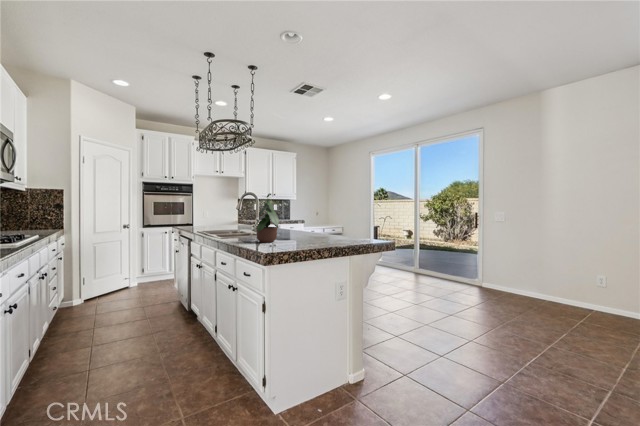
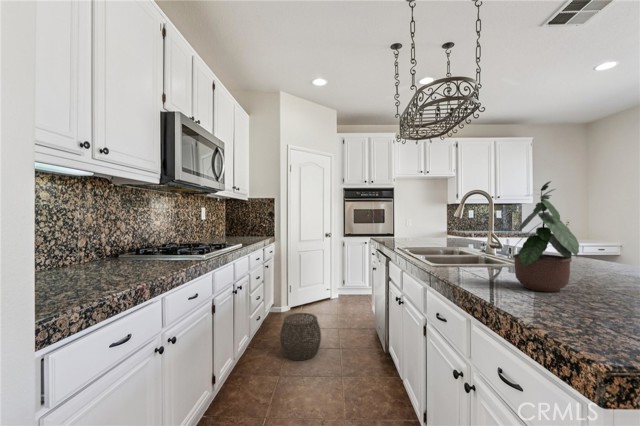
woven basket: none [84,295,129,335] -> present [280,313,321,360]

